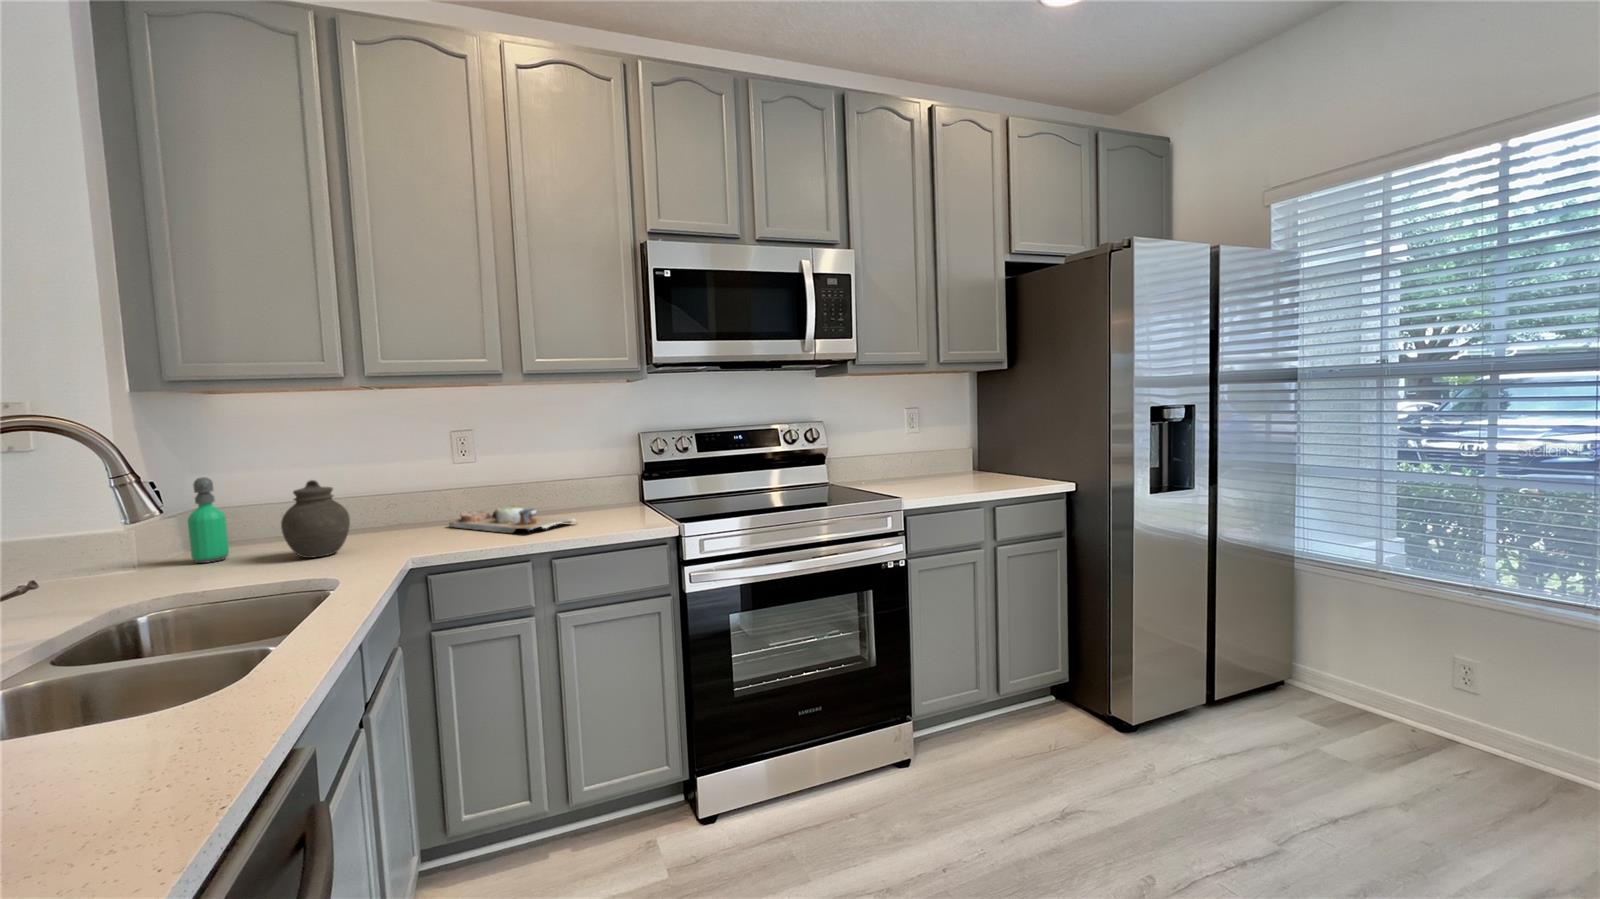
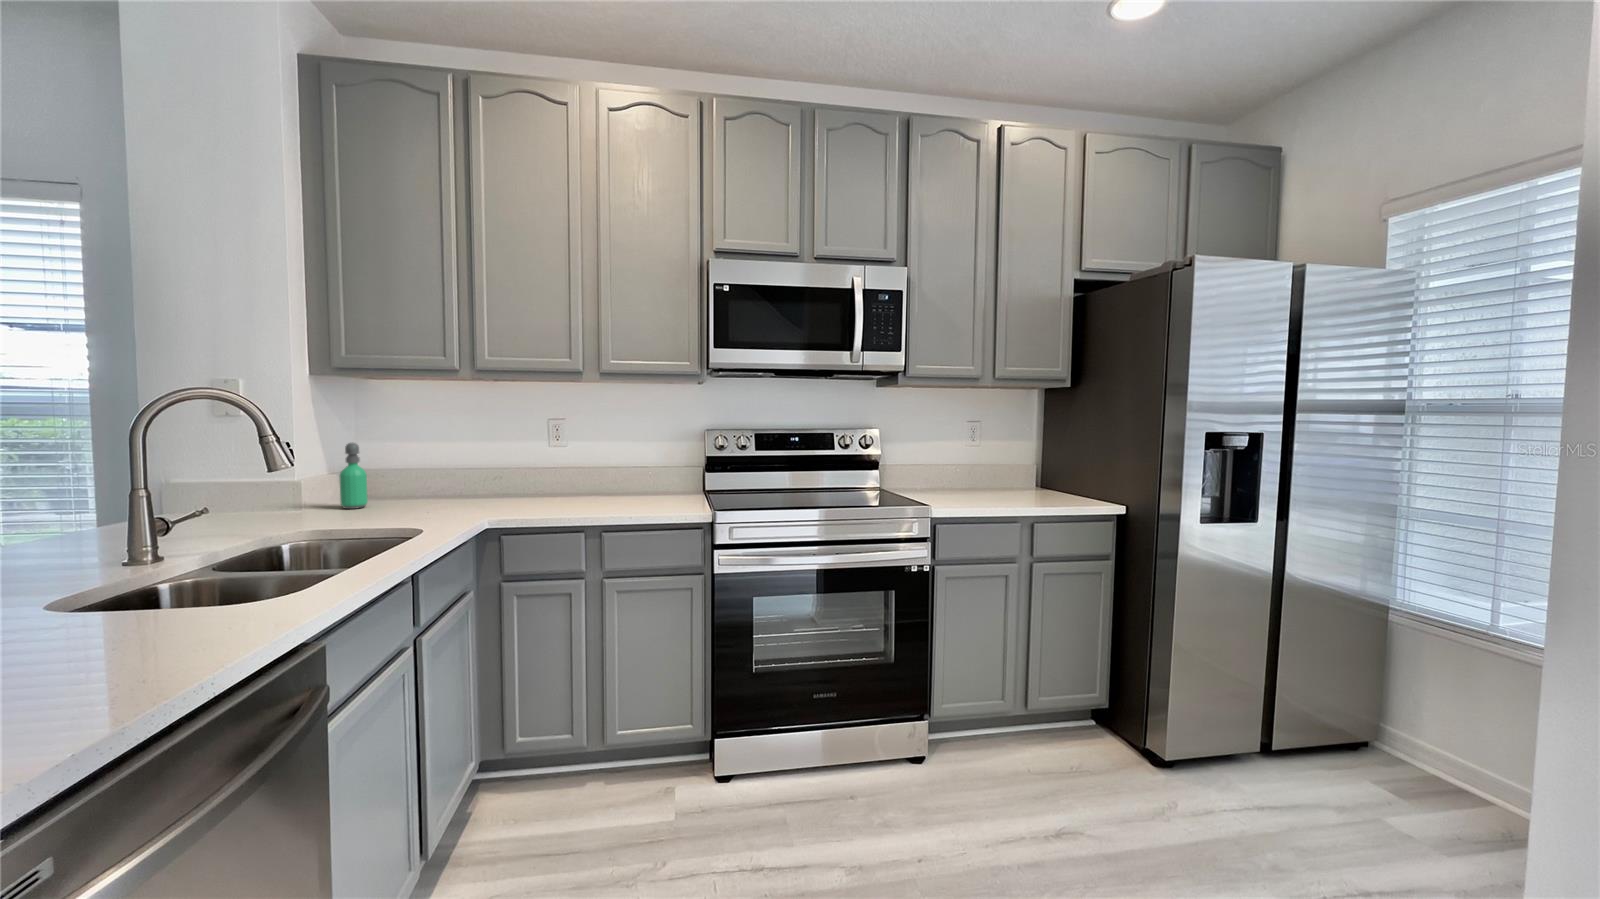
jar: present [281,480,350,558] -> none [400,450,452,512]
cutting board: present [449,506,576,533] -> none [537,484,635,507]

